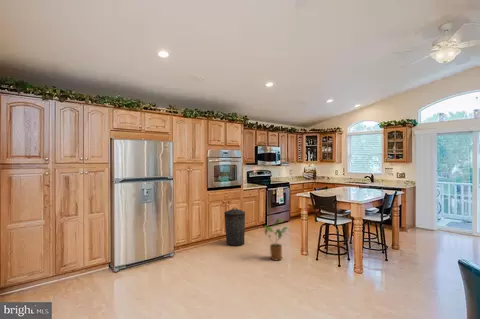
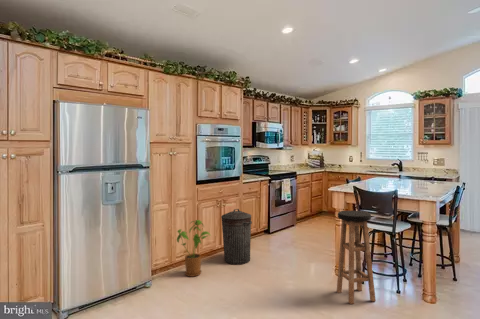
bar stool: none [294,209,318,272] -> present [337,211,376,304]
house plant: present [265,219,287,260] -> present [177,220,210,277]

